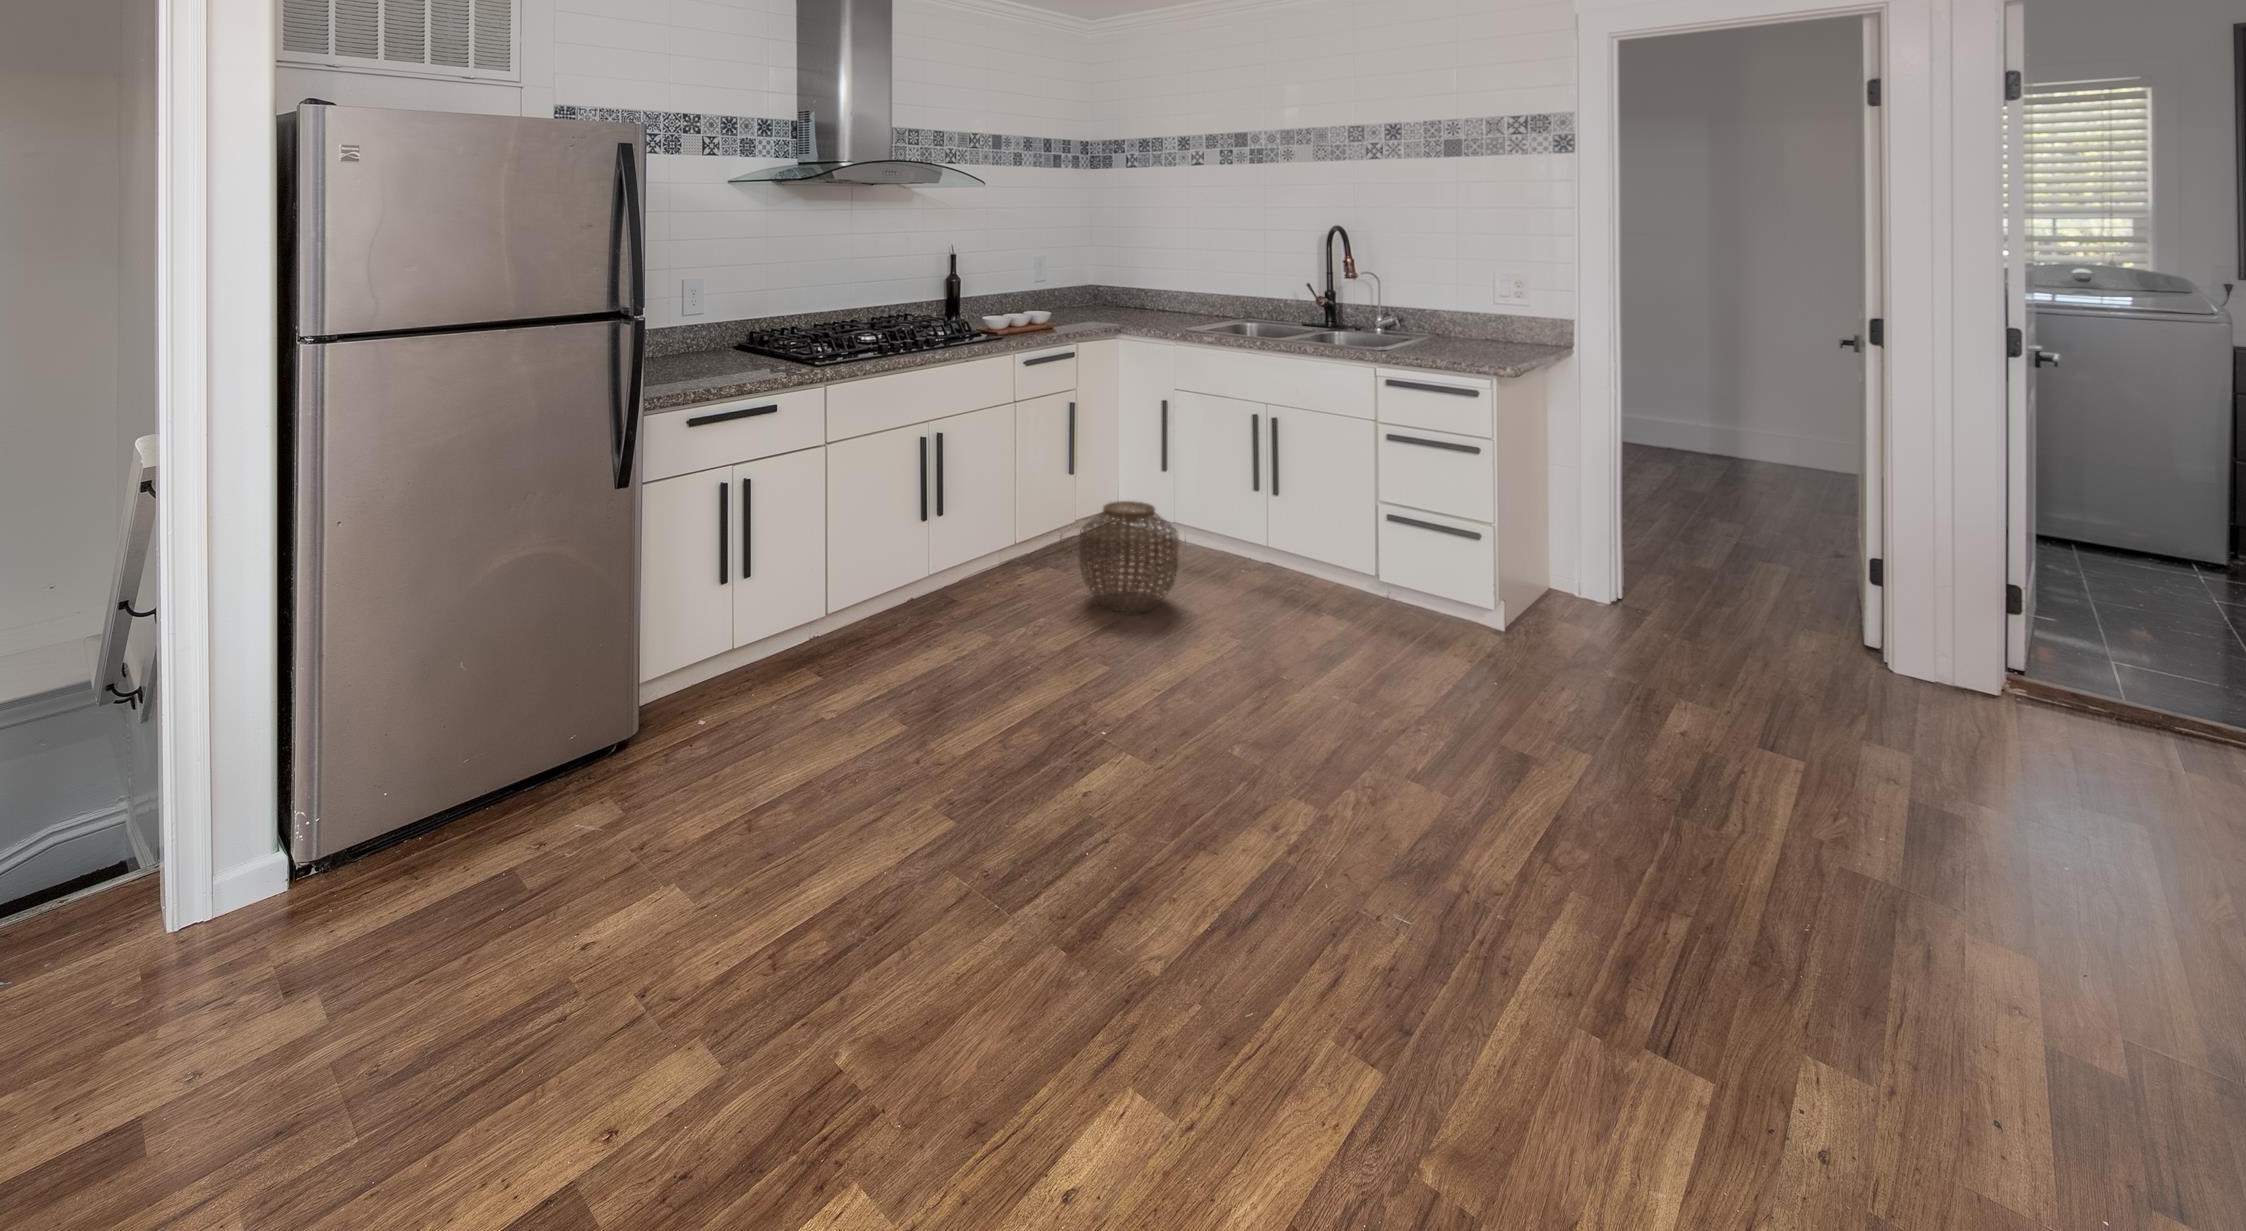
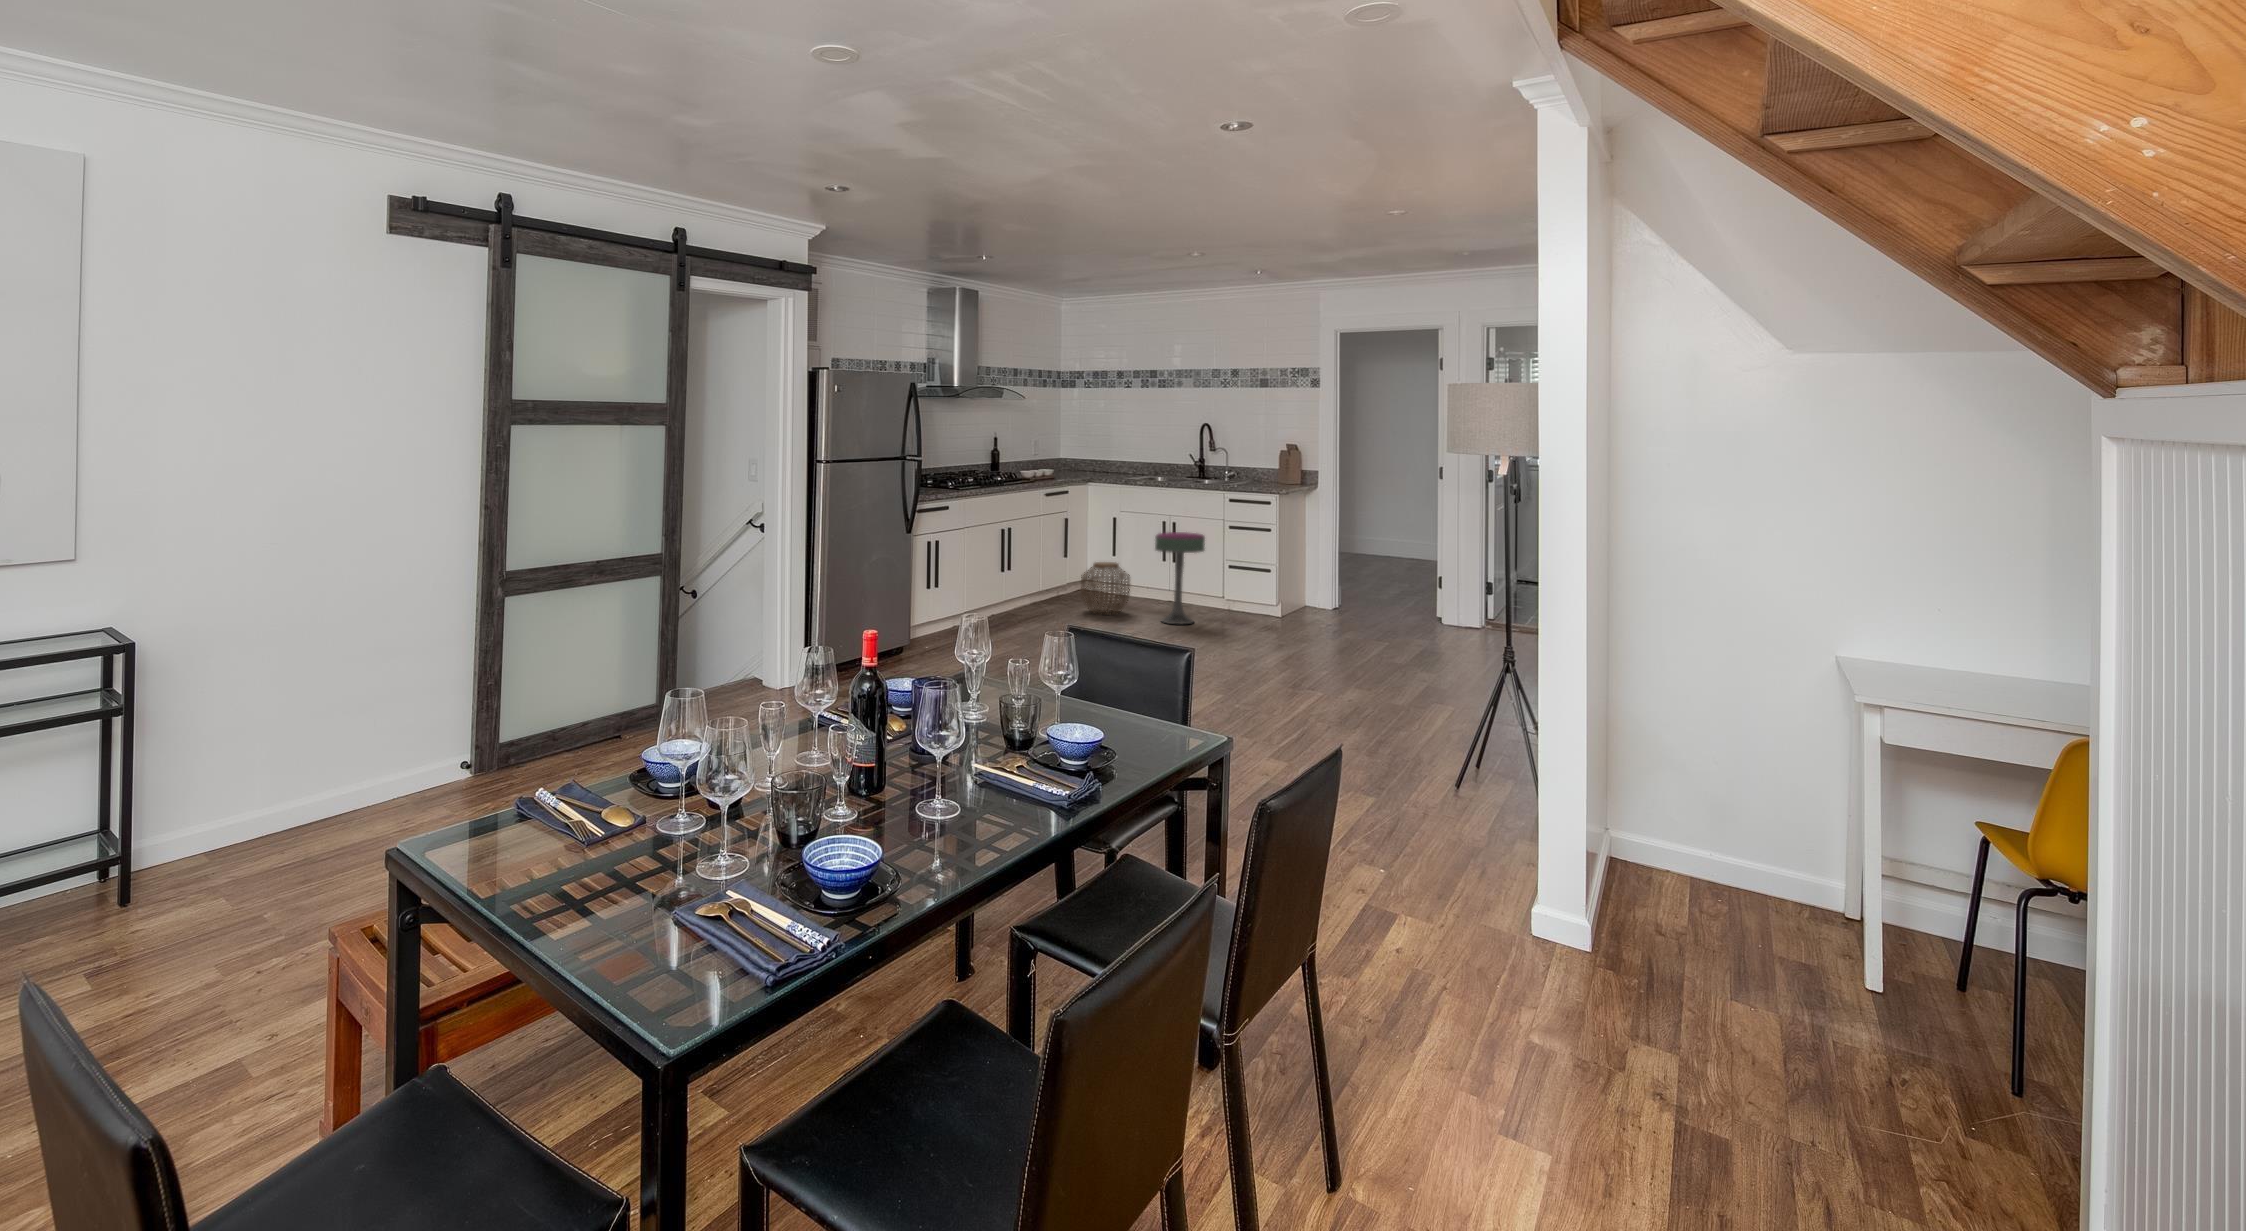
bar stool: none [1224,451,1332,650] -> present [1155,532,1205,624]

